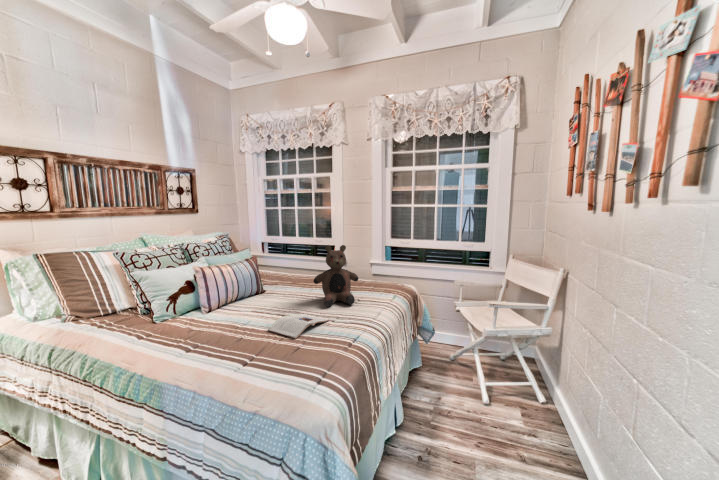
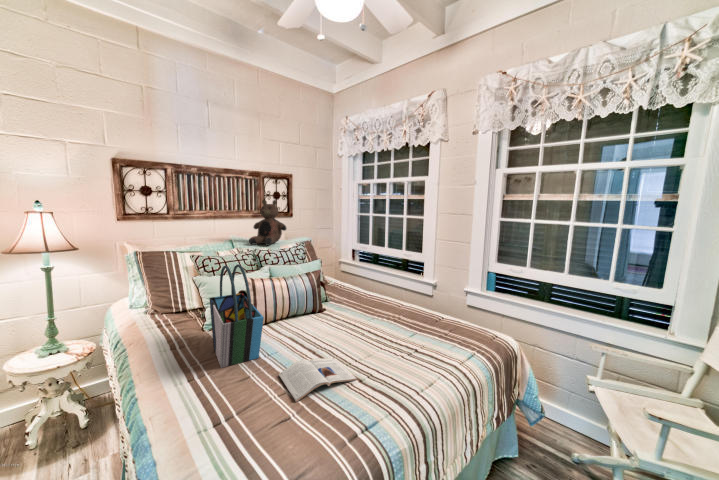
teddy bear: present [313,245,358,306] -> present [249,200,286,245]
tote bag: none [172,247,247,338] -> present [210,265,264,368]

